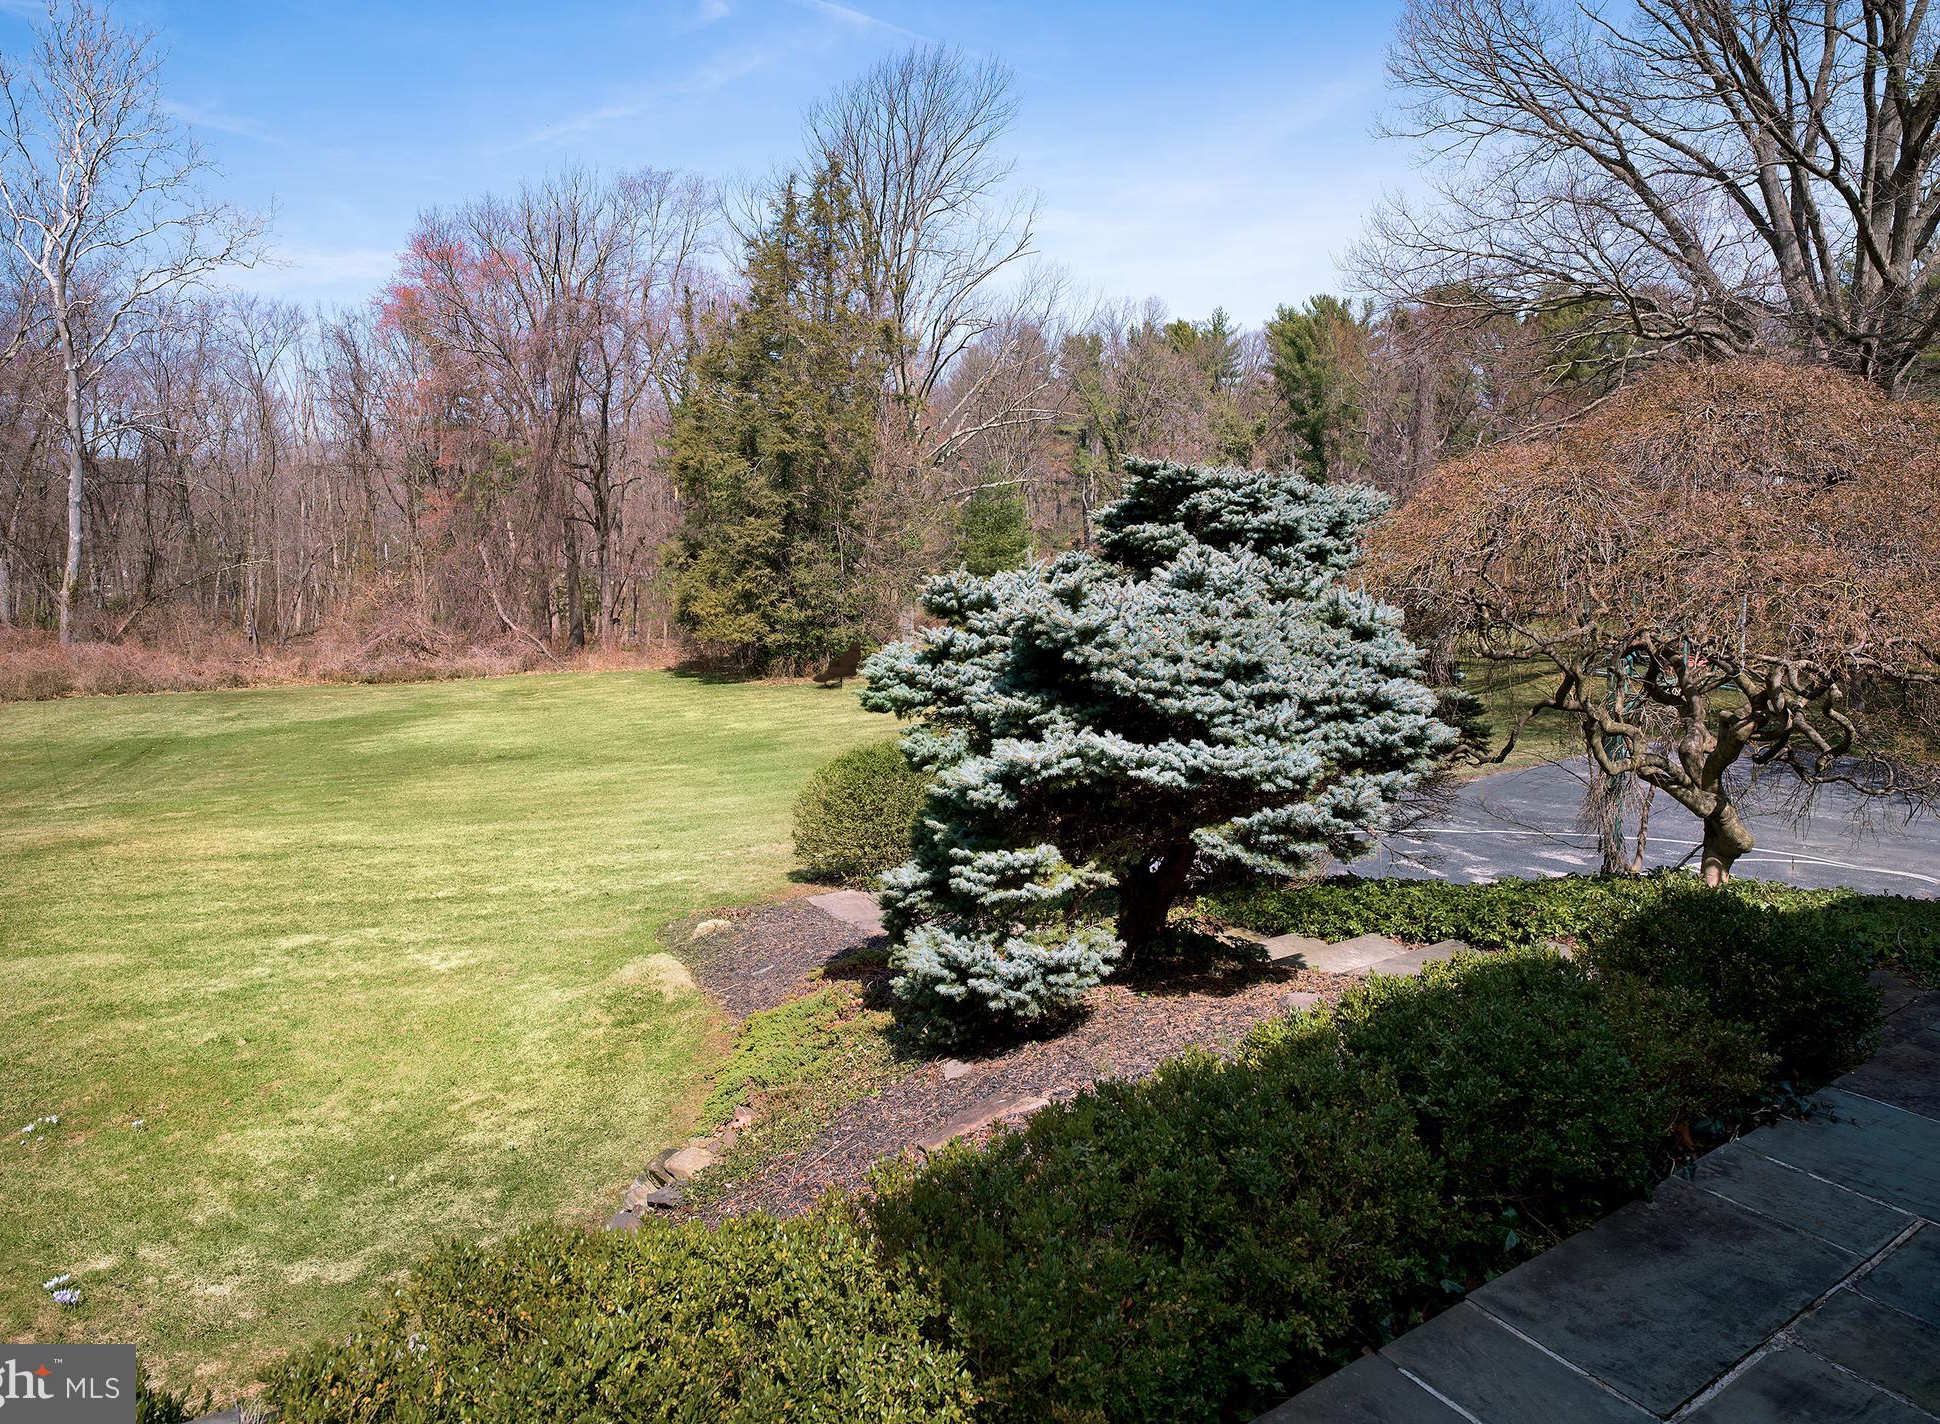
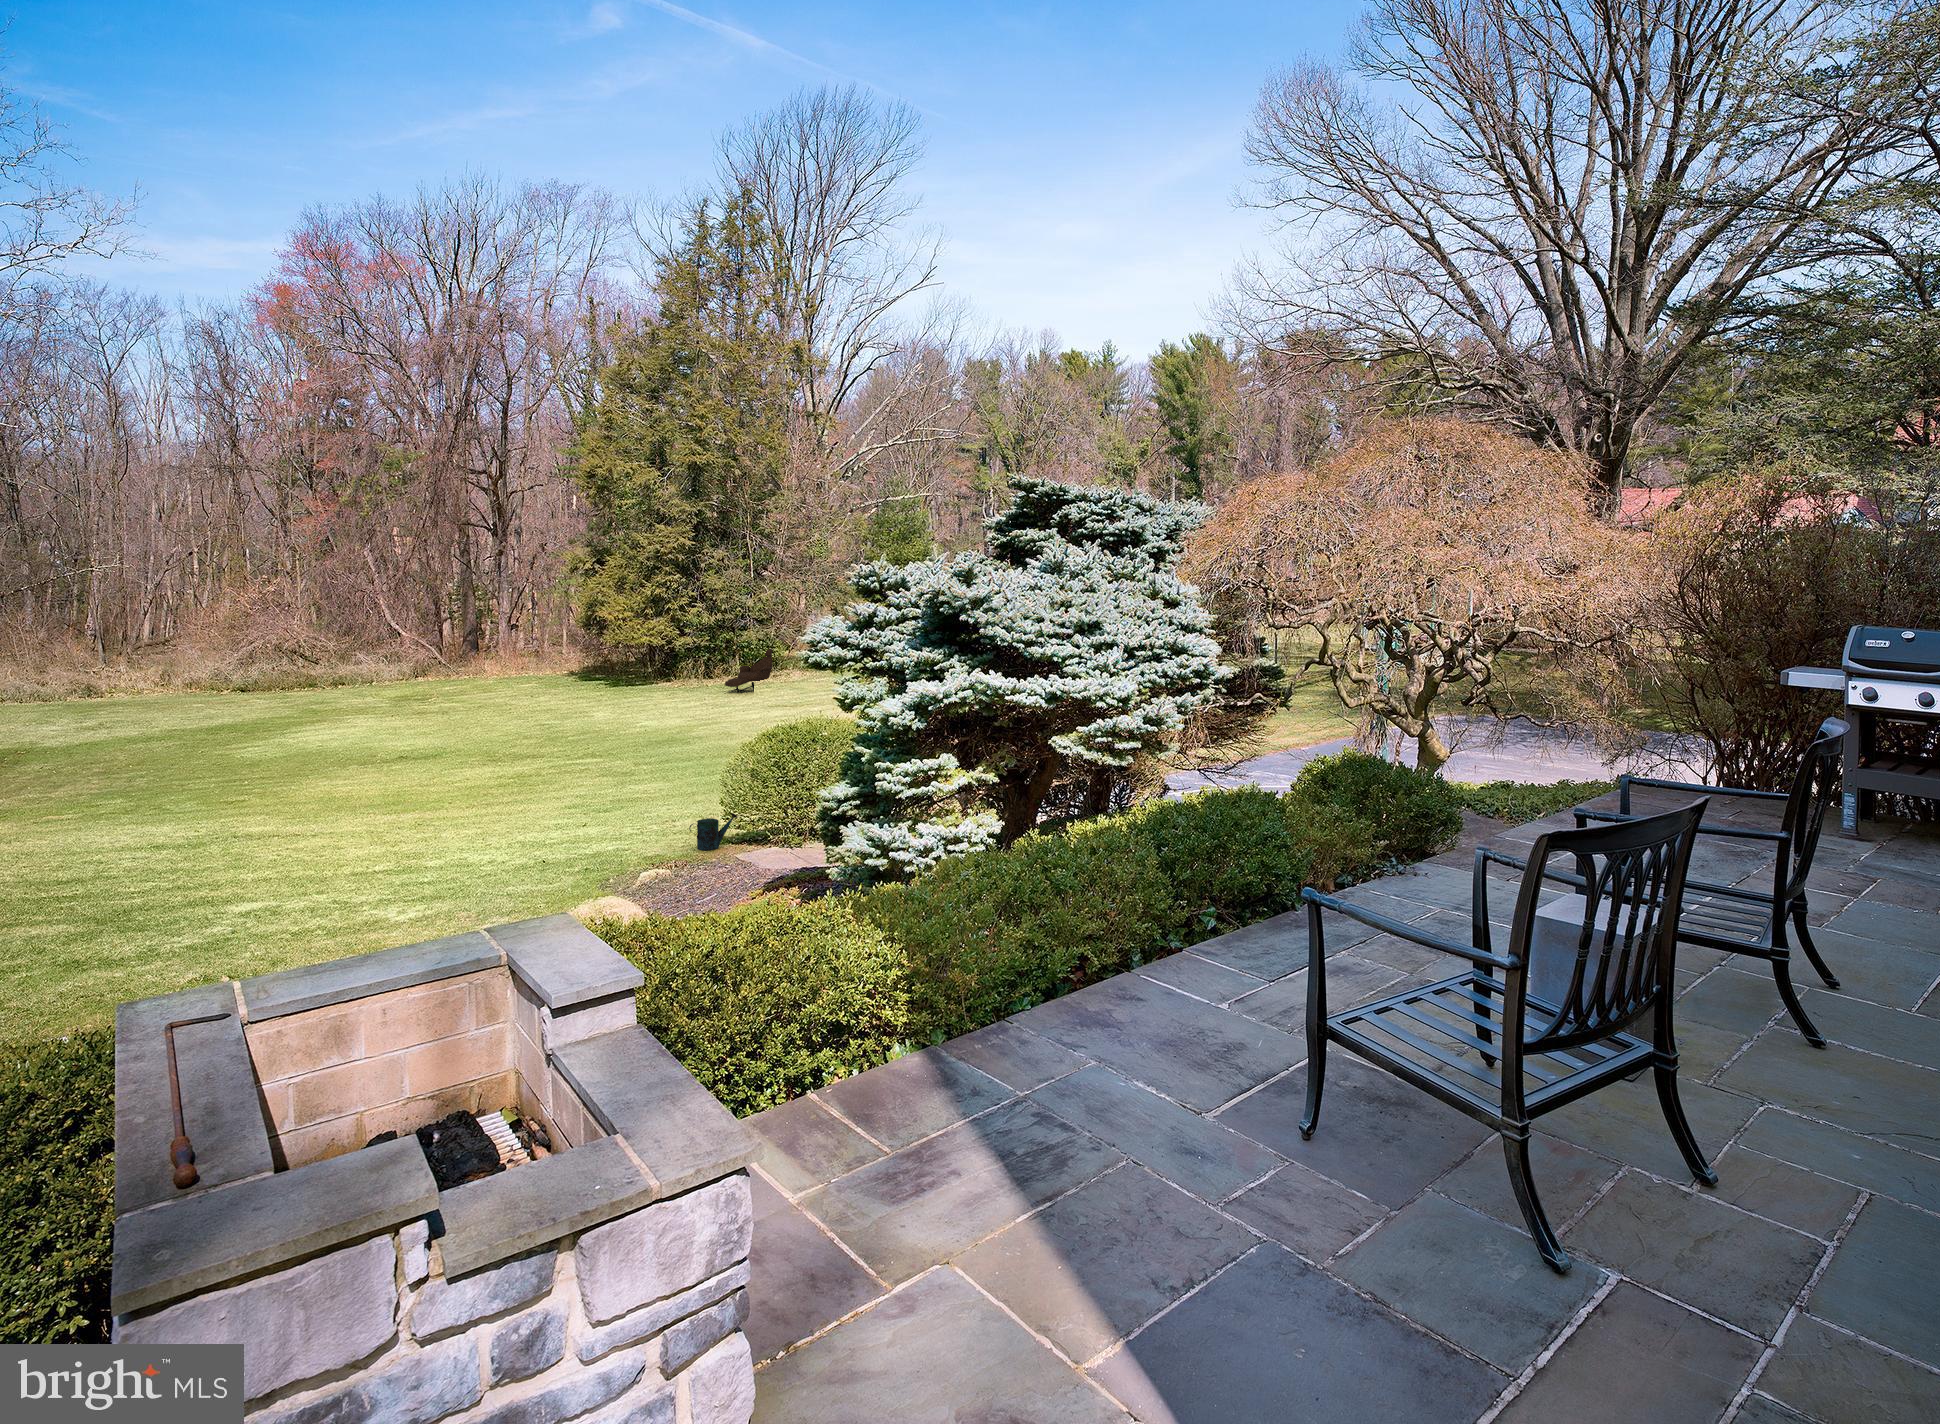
watering can: none [748,854,802,897] -> present [689,813,737,850]

